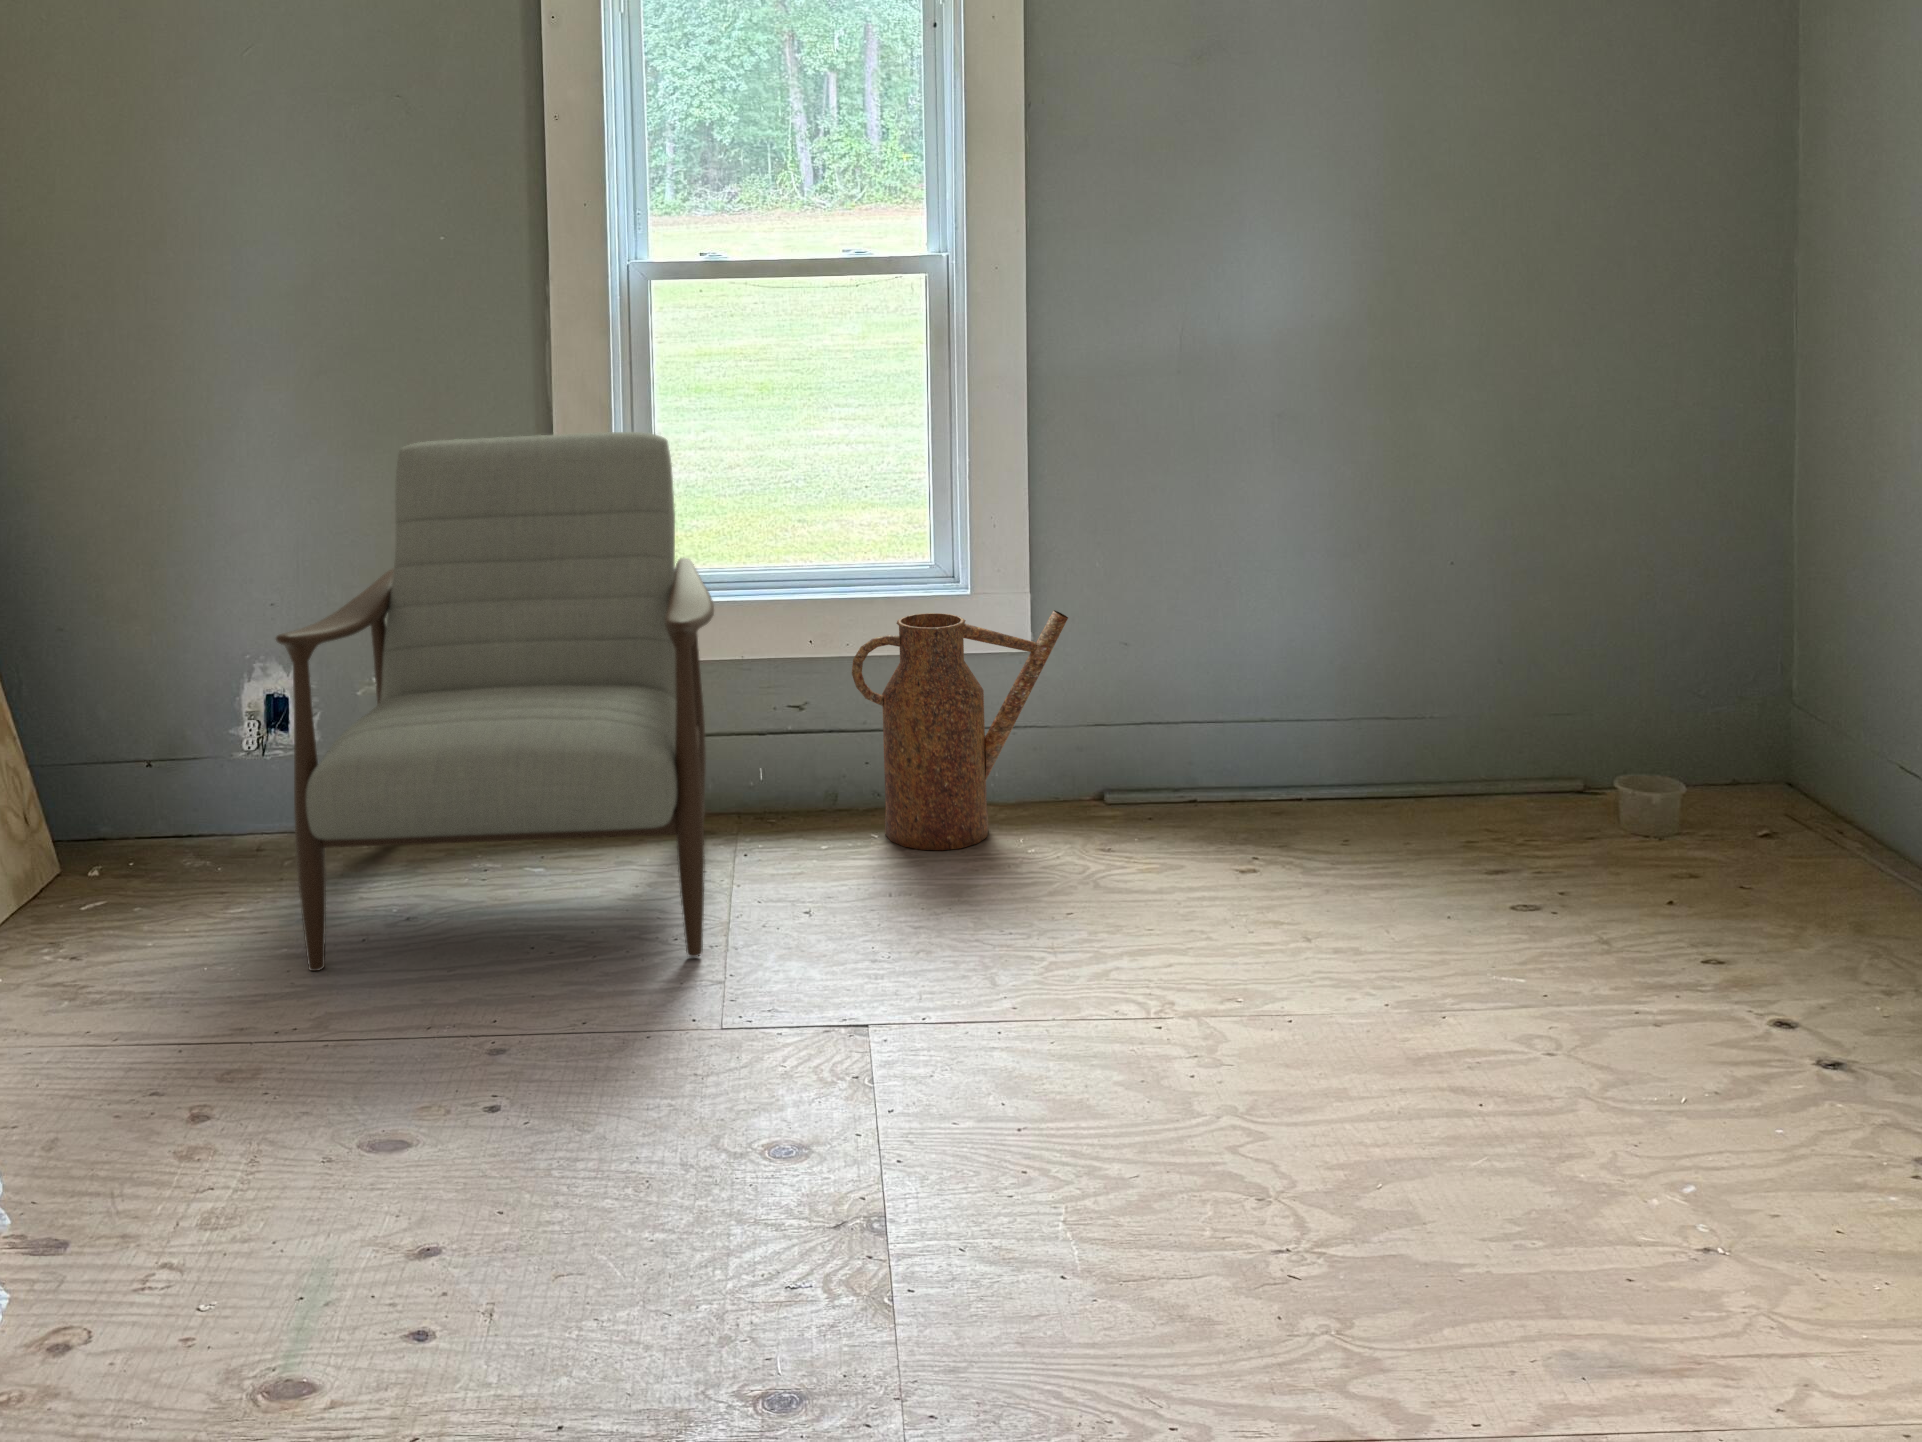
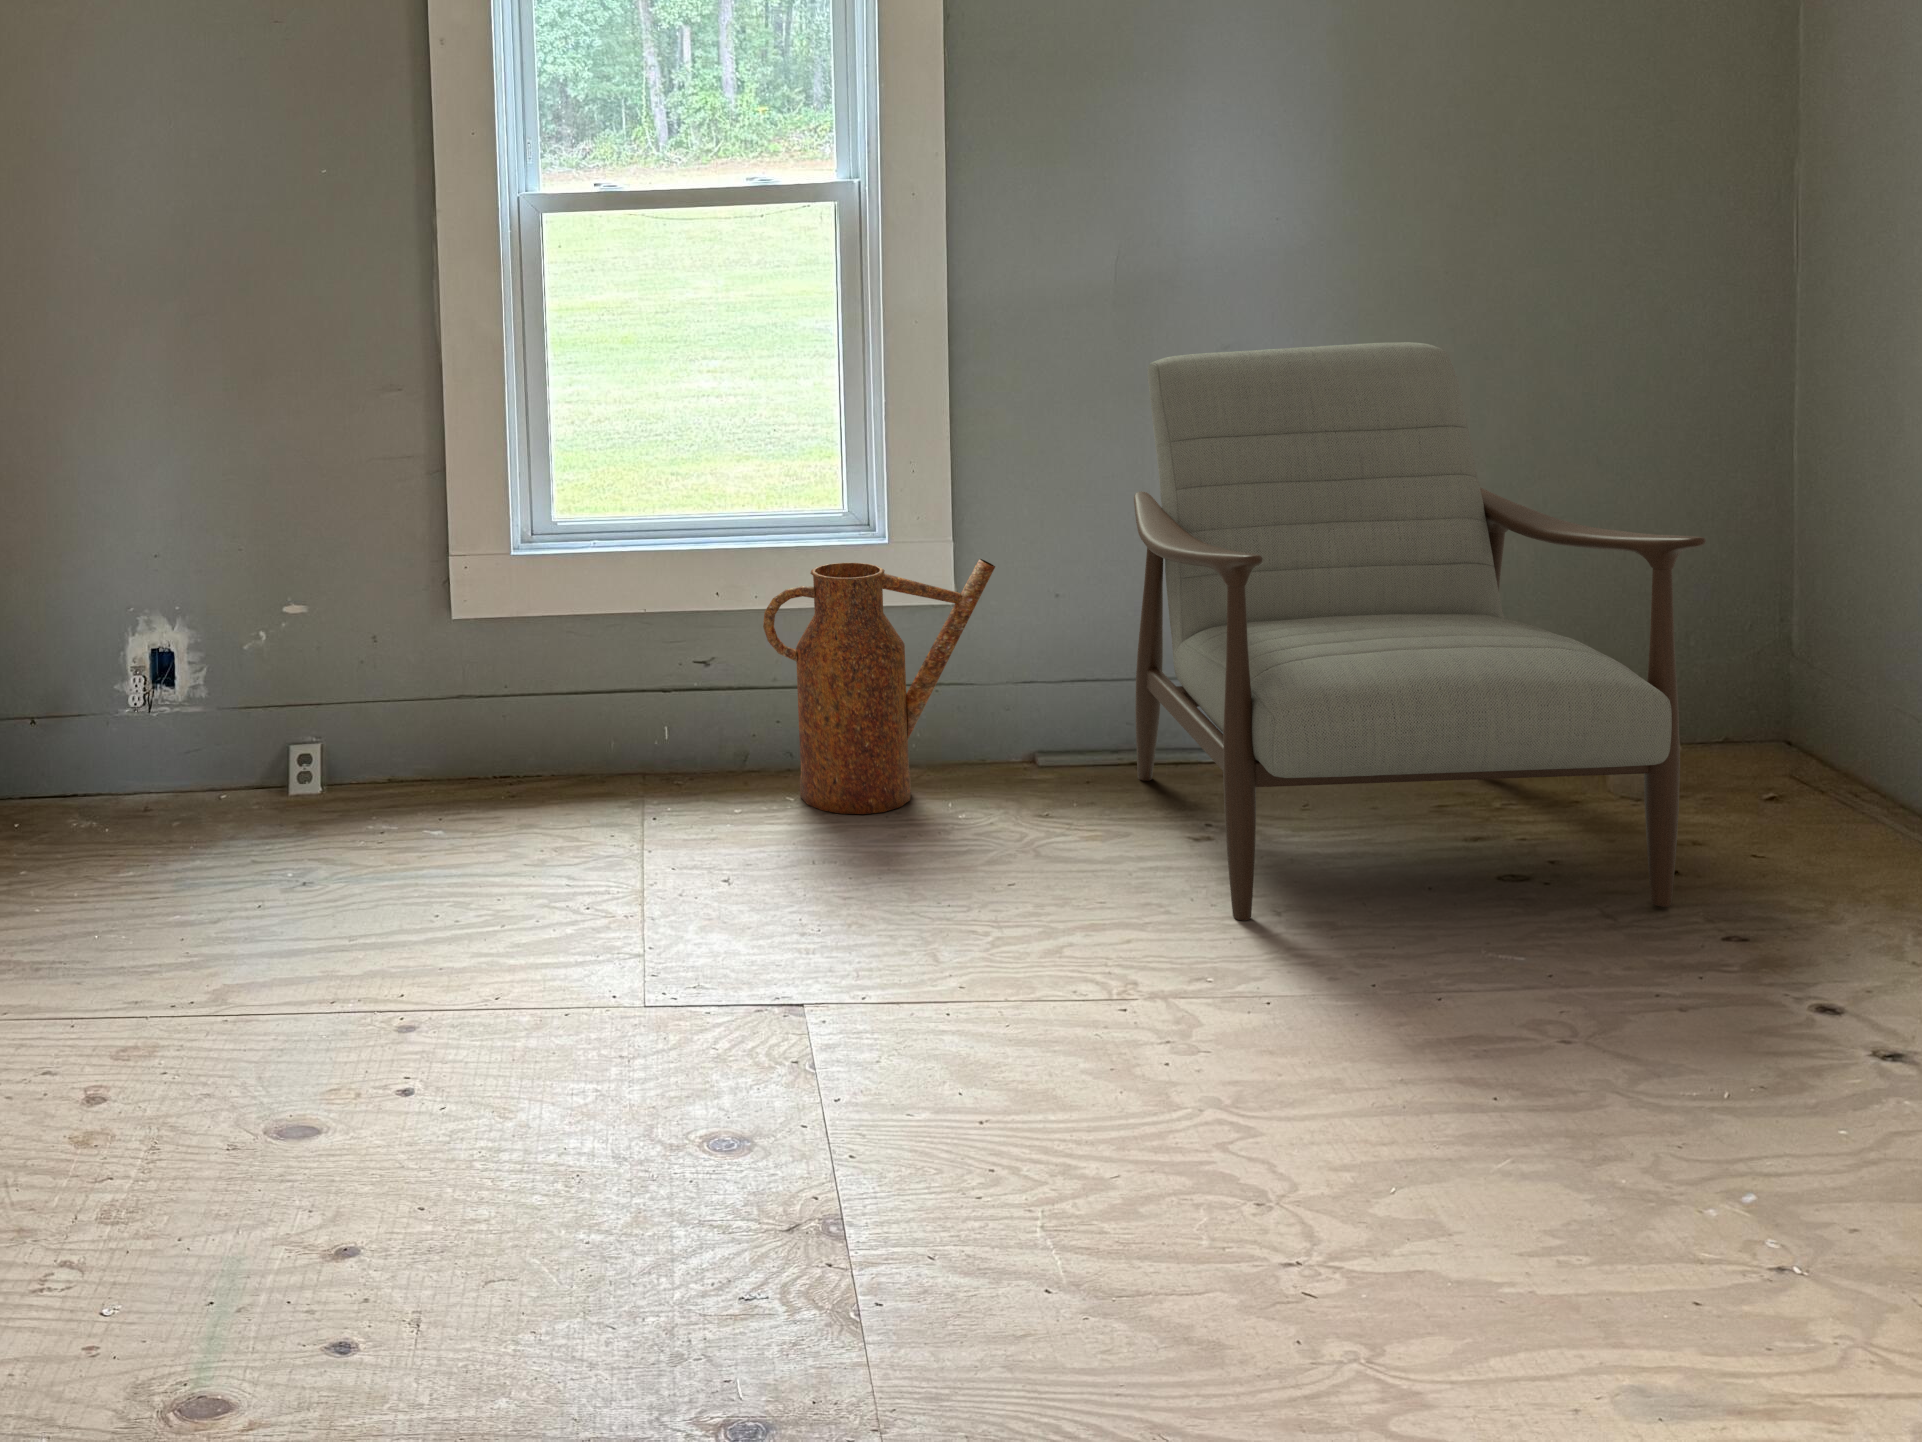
chair: present [276,432,714,971] -> present [1134,342,1706,920]

